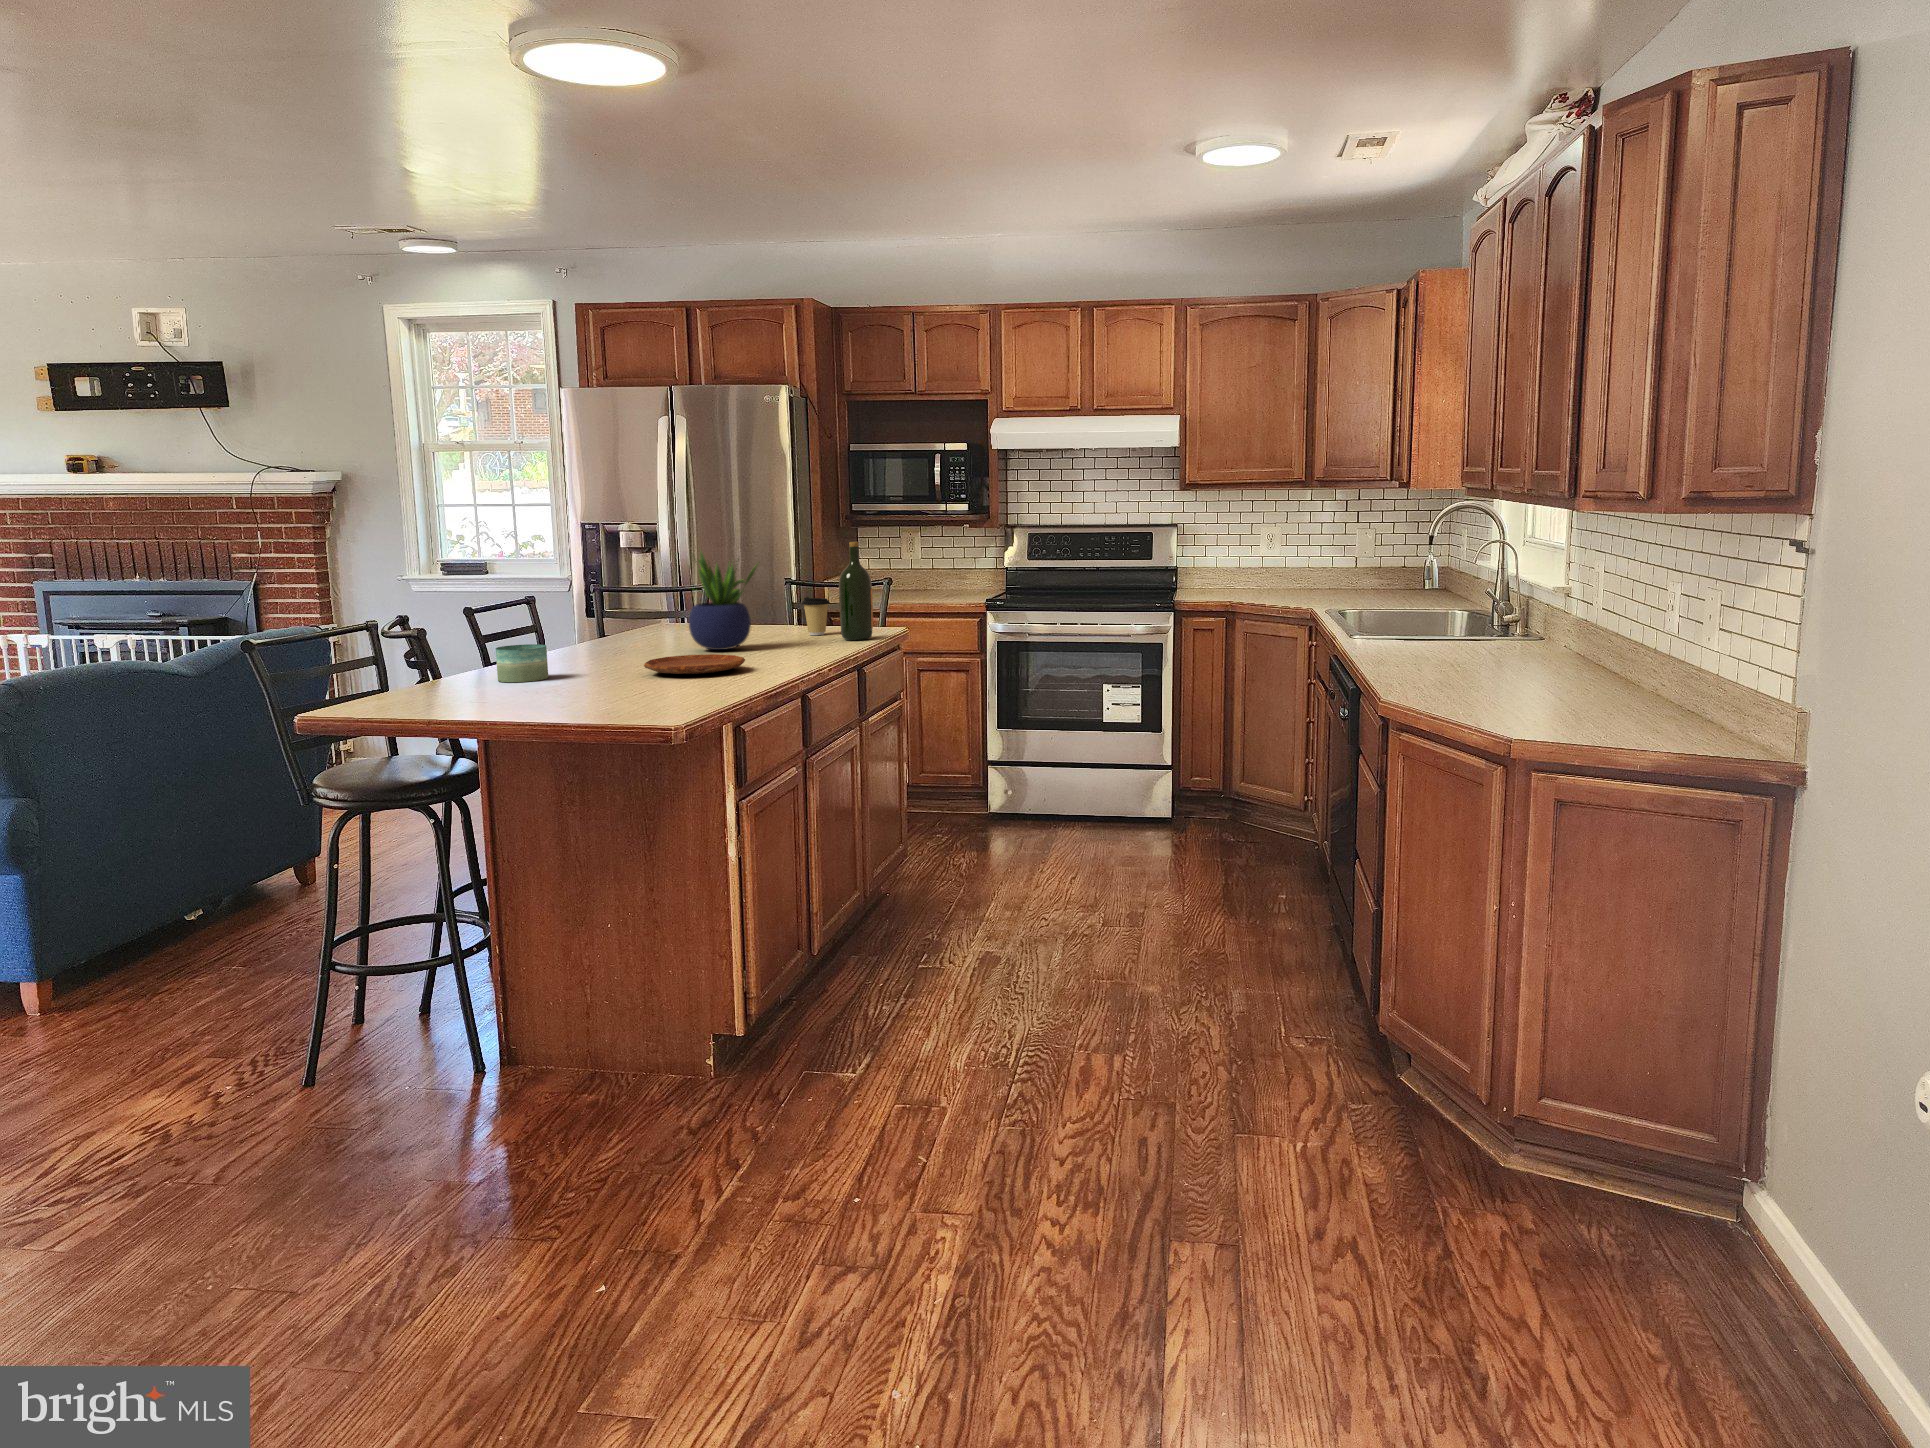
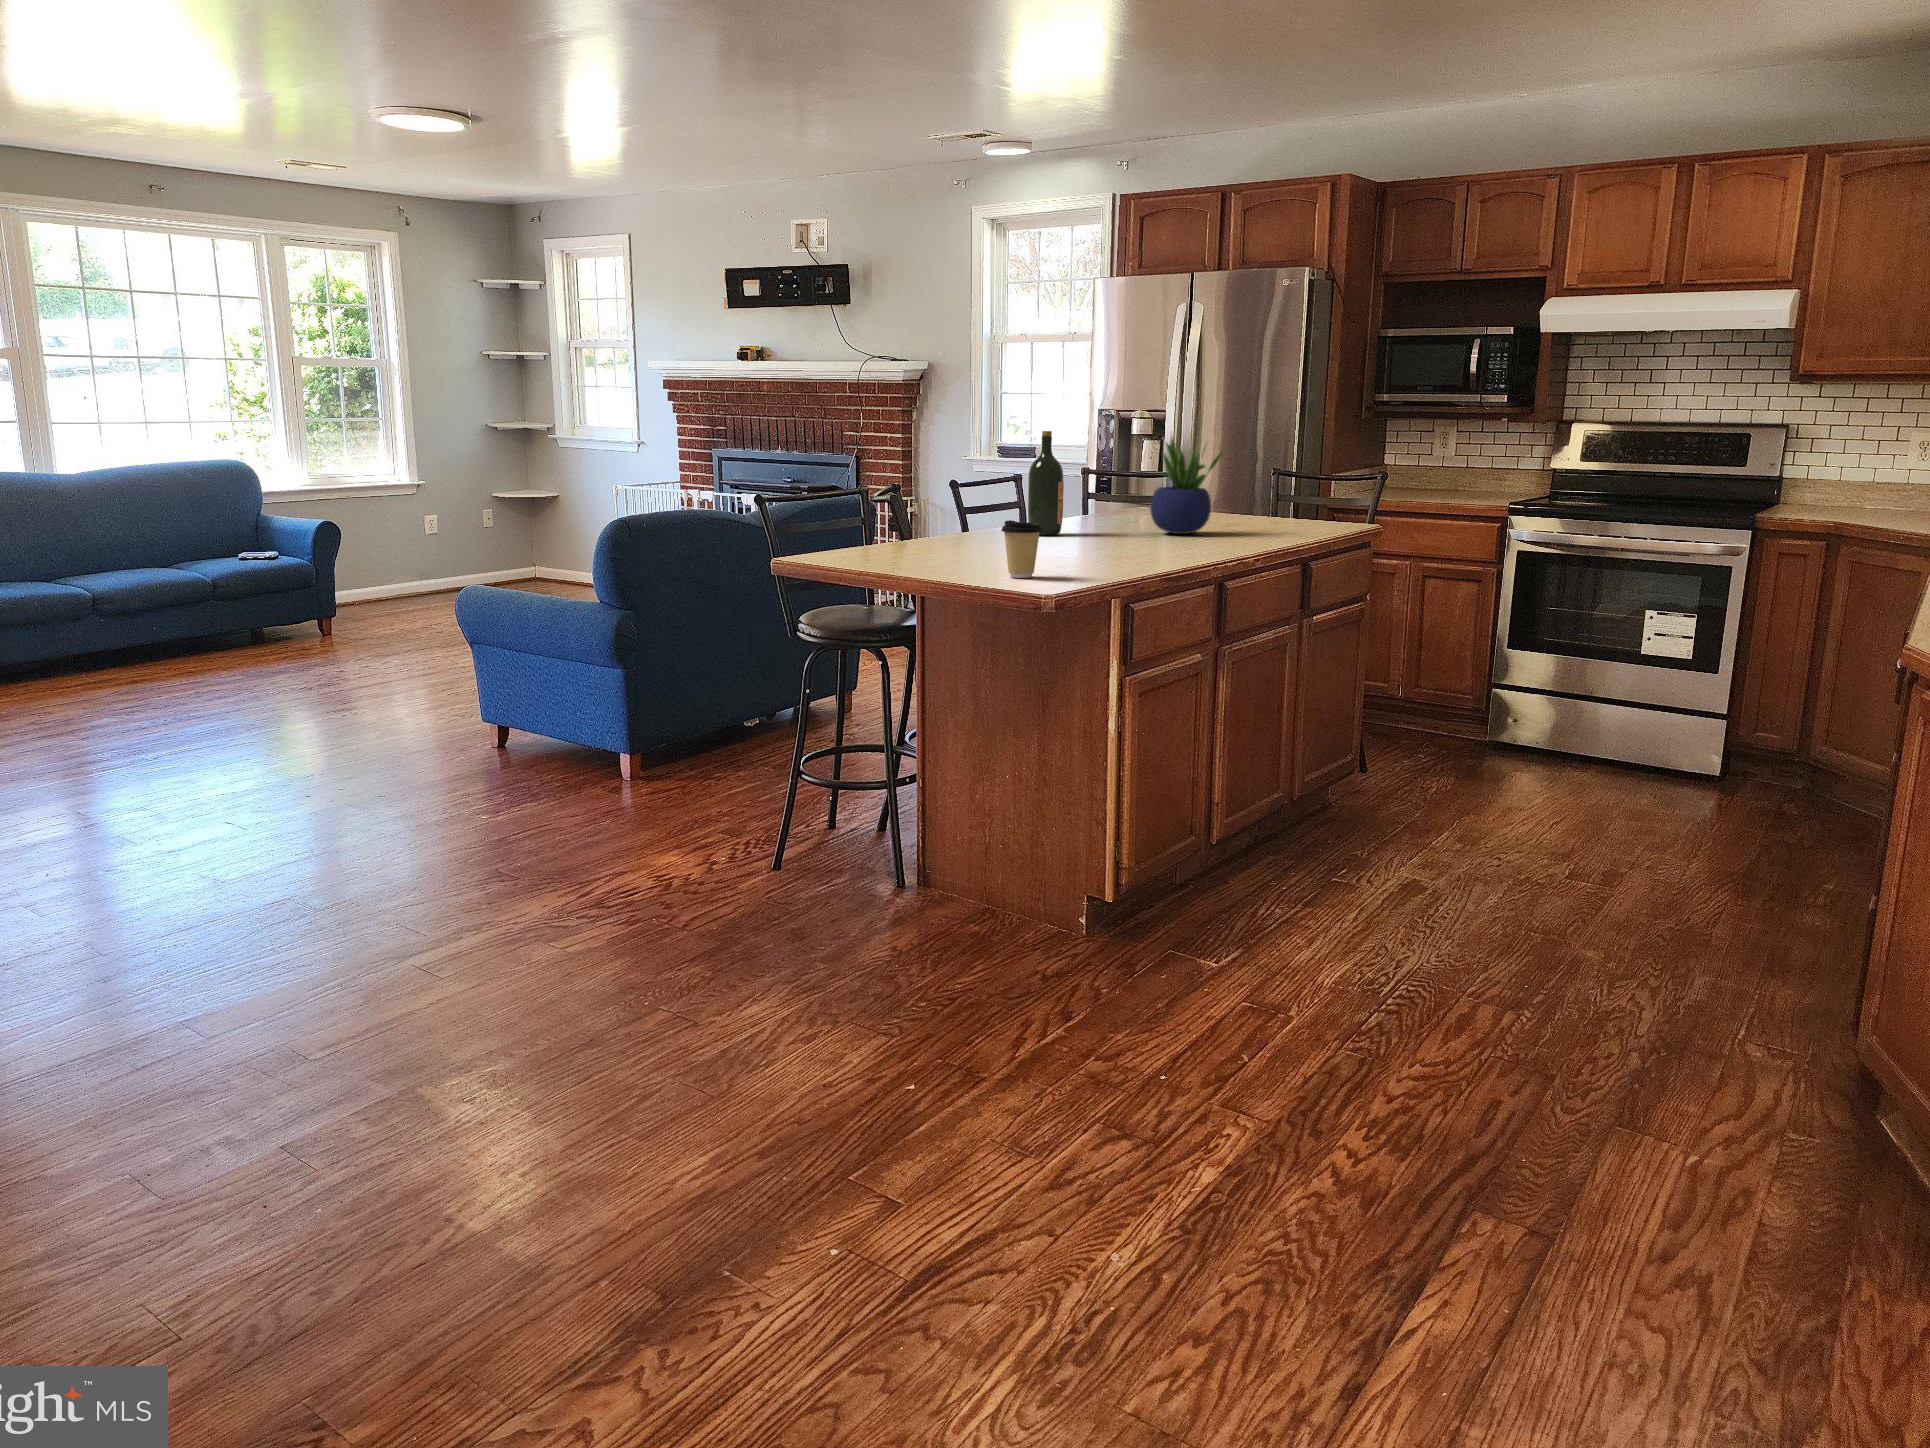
wine bottle: present [839,542,873,640] -> present [1028,431,1064,536]
coffee cup: present [802,597,830,635] -> present [1001,520,1042,578]
candle: present [496,644,548,682] -> none [955,513,999,546]
tray: present [644,654,745,674] -> none [1081,534,1179,551]

